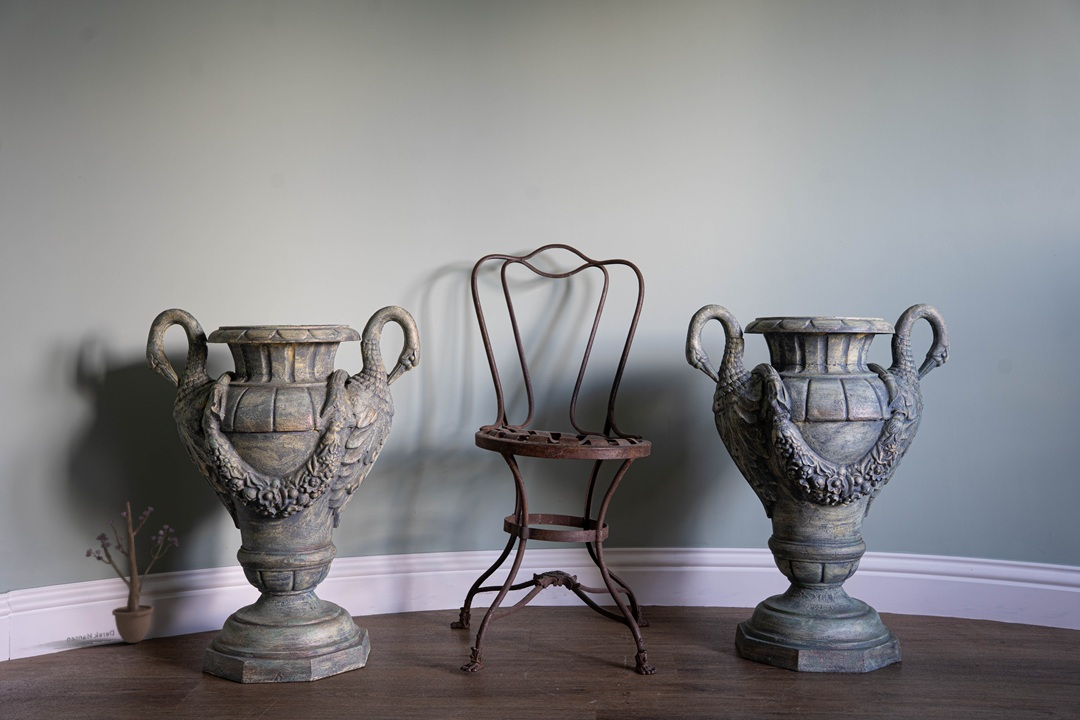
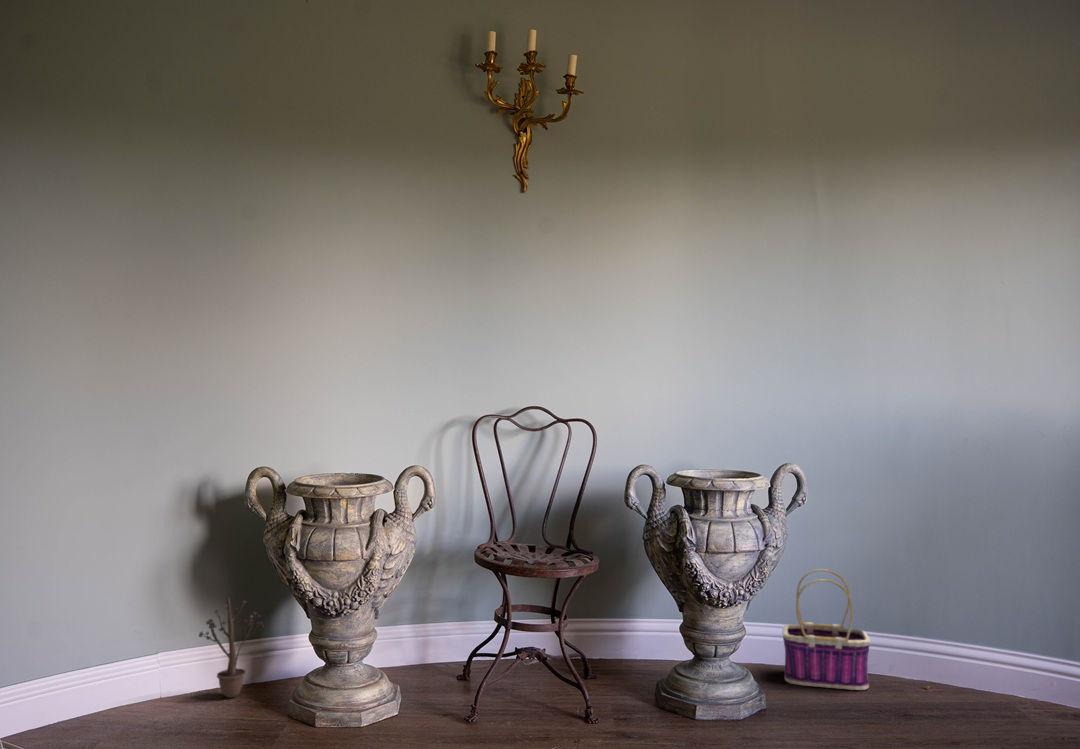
basket: none [909,468,1037,630] -> present [782,569,870,690]

